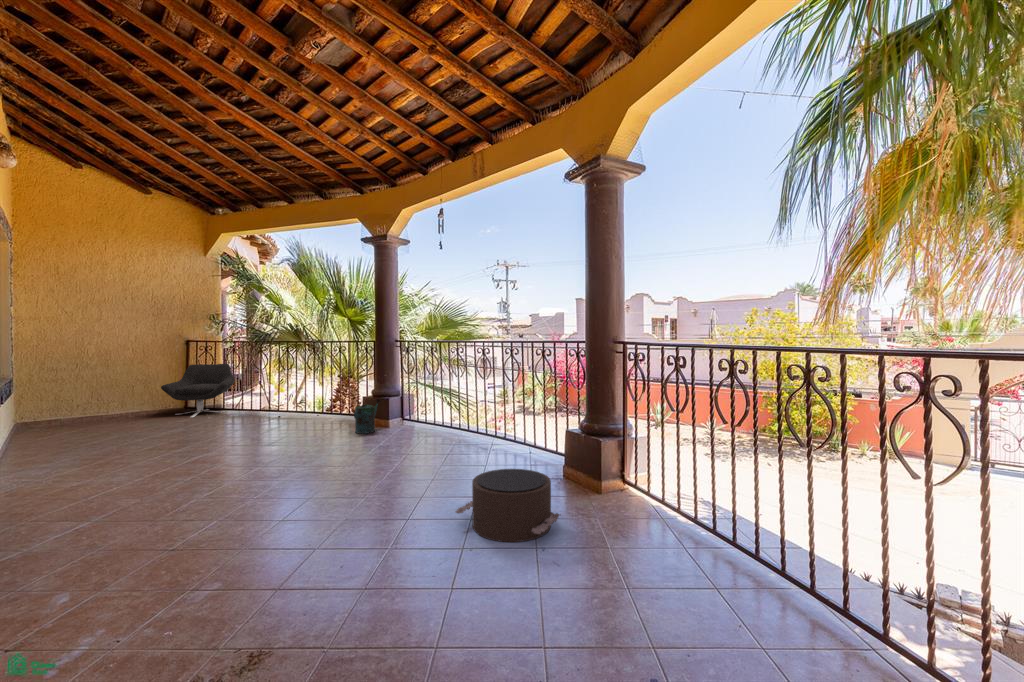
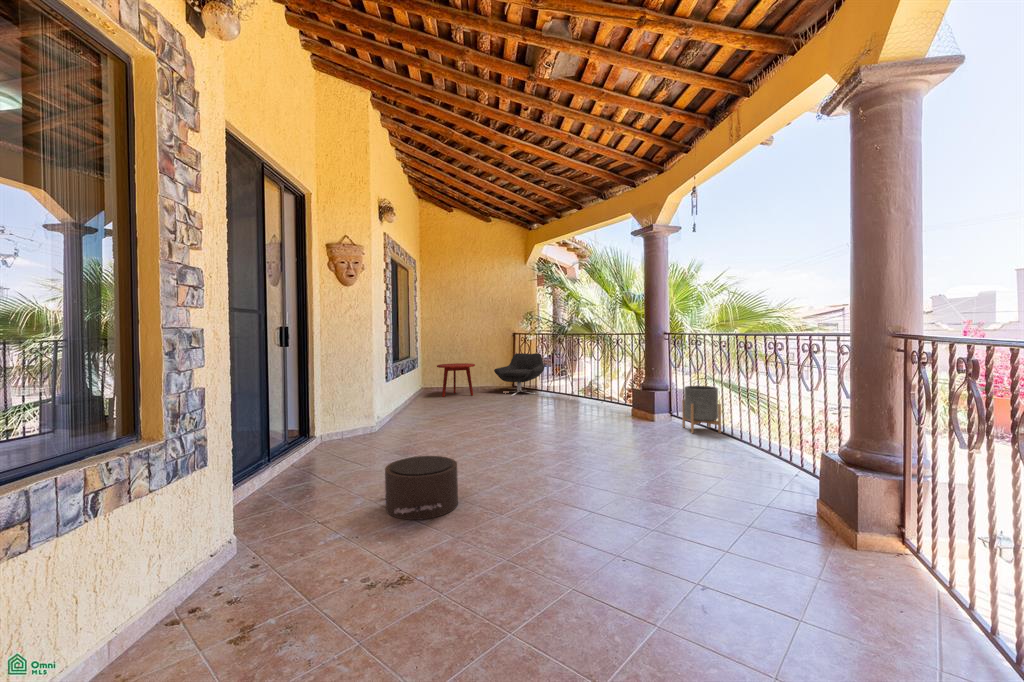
side table: none [58,380,130,430] -> present [437,363,475,397]
planter: none [415,387,450,431] -> present [682,386,721,433]
watering can: present [354,399,381,434] -> none [616,394,648,427]
pouf: present [456,469,560,542] -> present [385,456,458,520]

